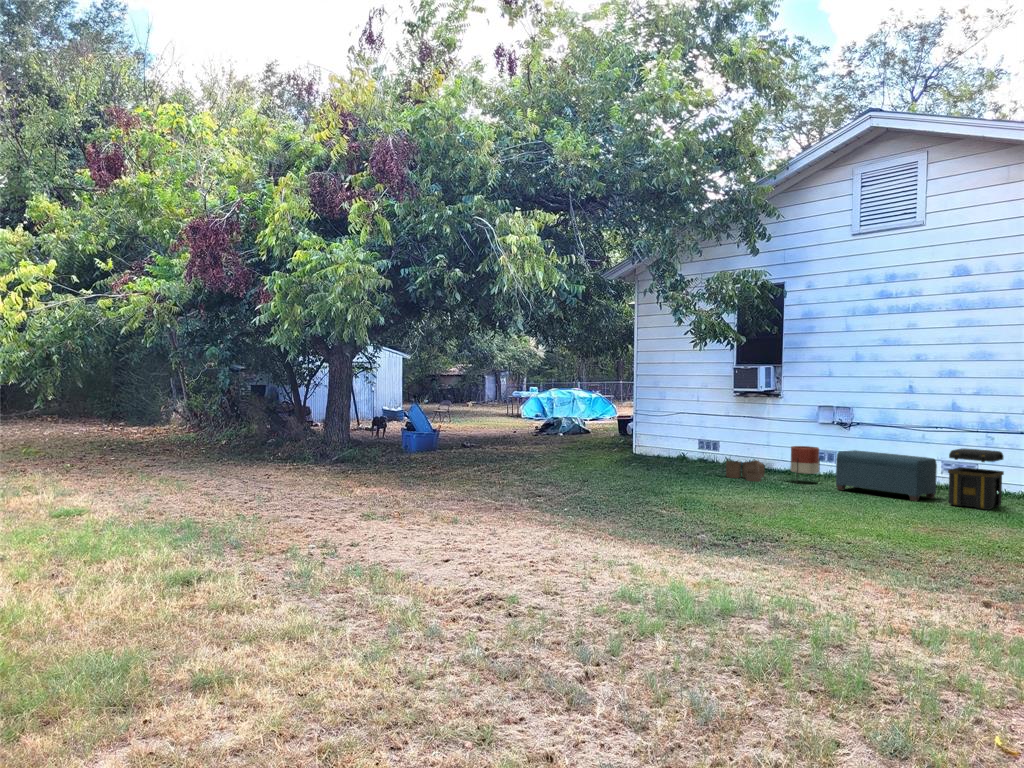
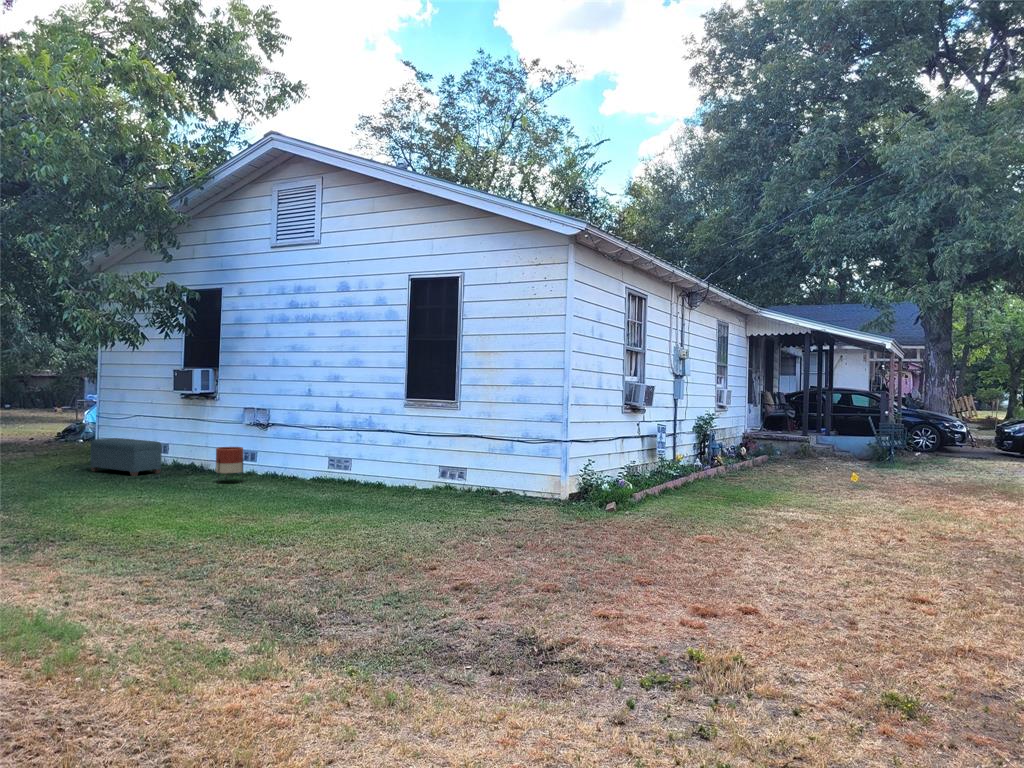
toolbox: present [948,448,1004,510] -> none [318,446,366,500]
bench: present [836,450,937,501] -> present [91,438,162,476]
woven basket: present [726,459,765,482] -> none [157,460,203,484]

